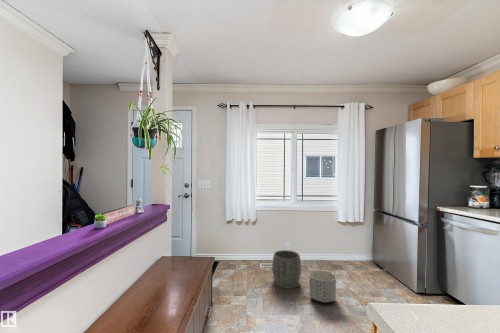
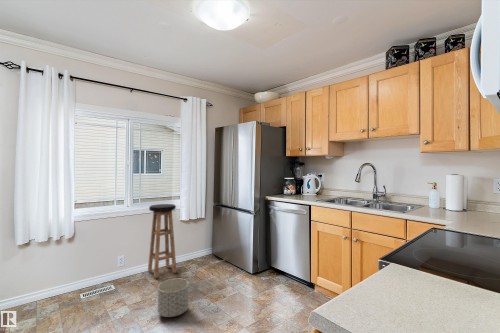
bar stool: none [309,204,333,269] -> present [148,204,177,278]
woven basket: present [272,250,301,289] -> none [103,265,144,317]

